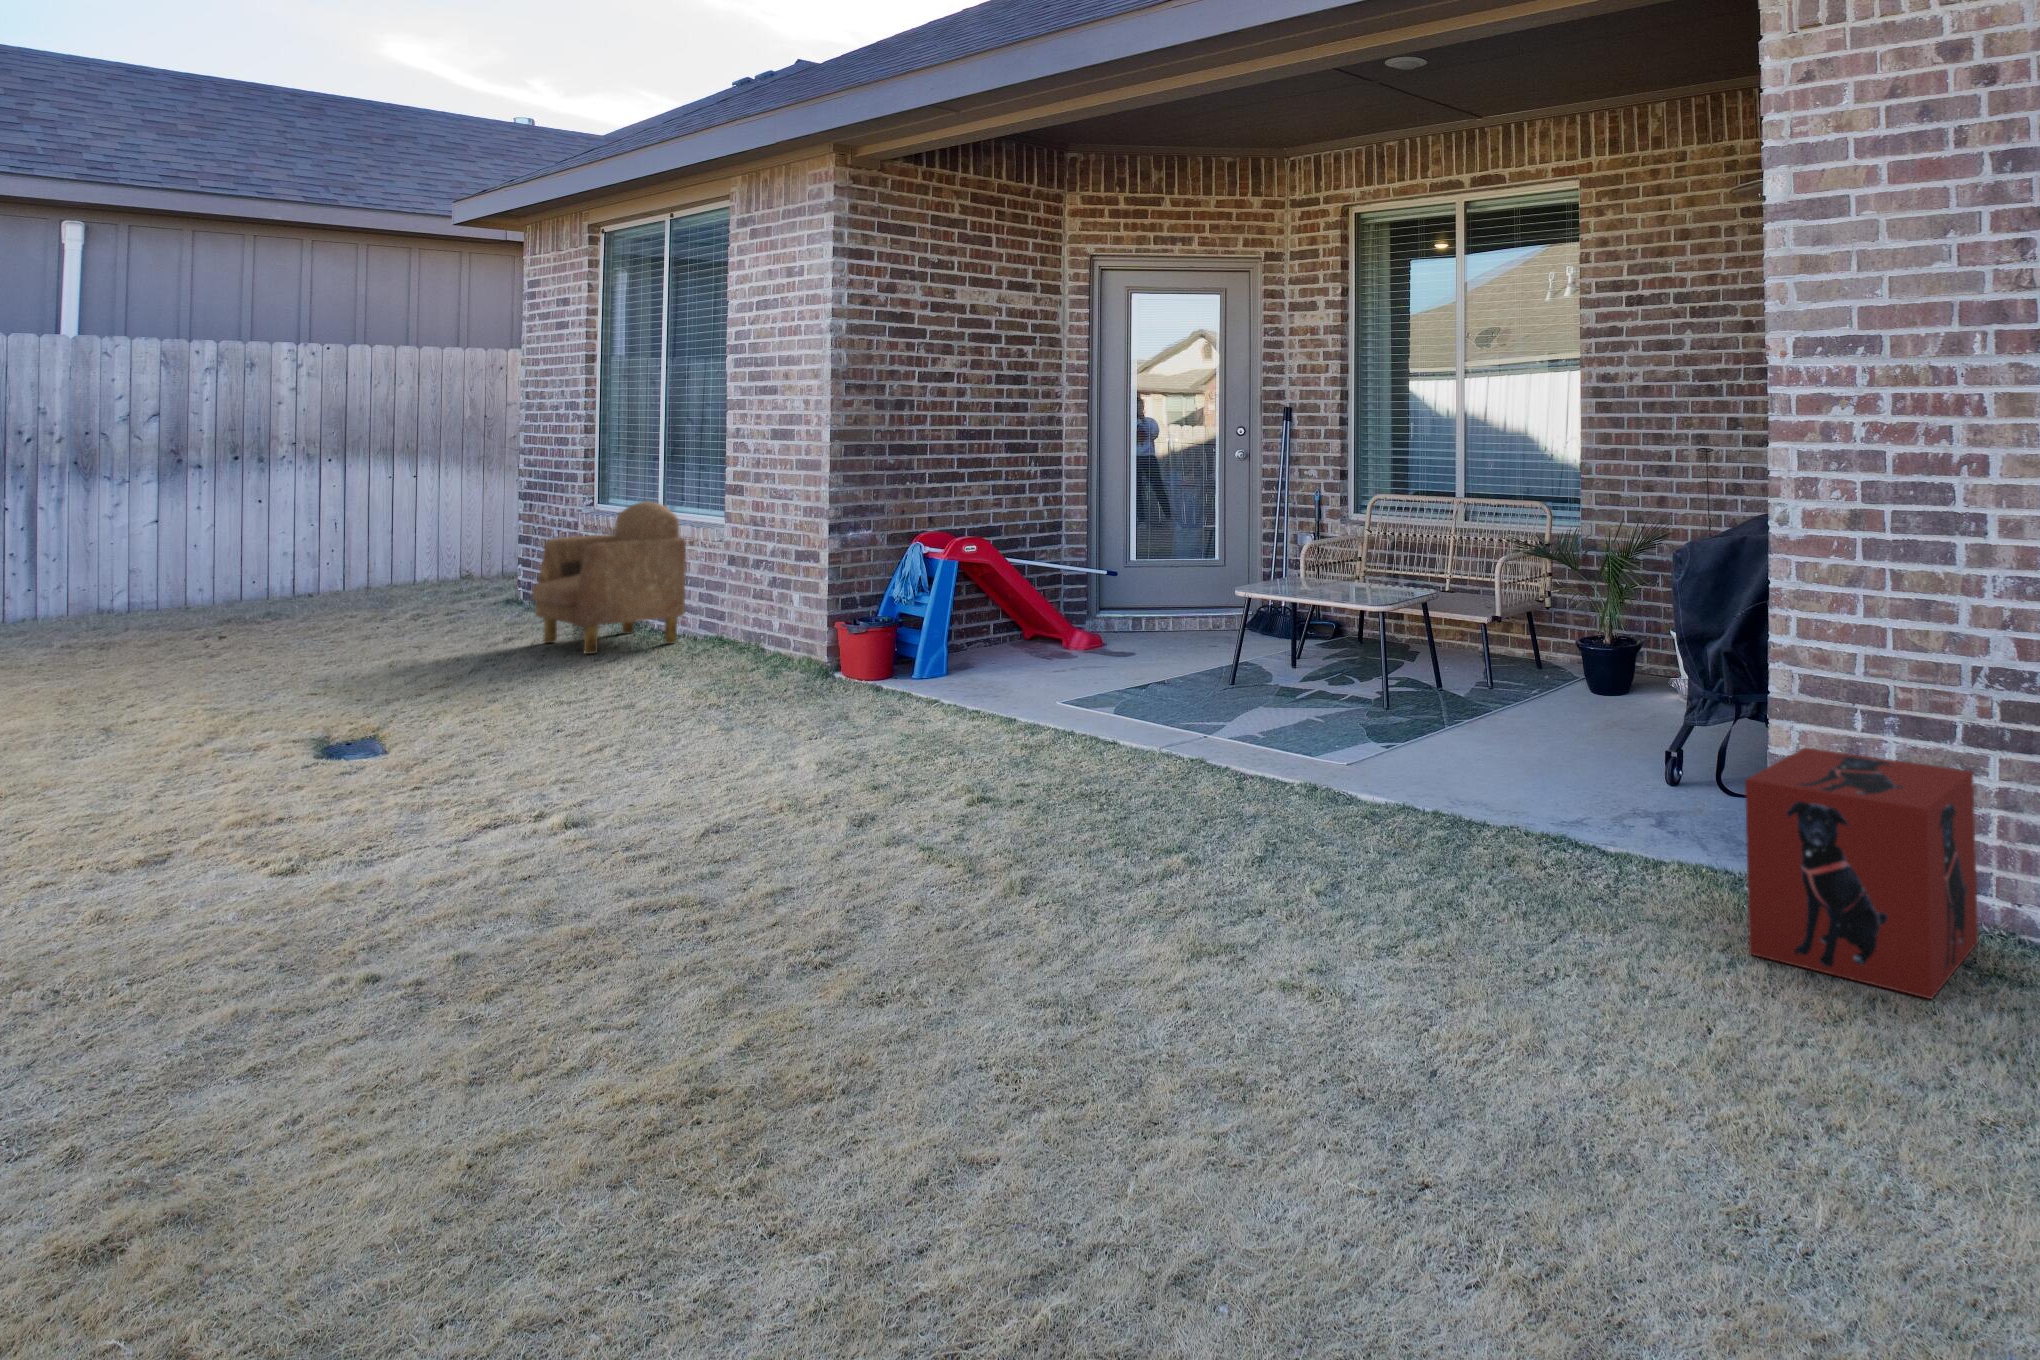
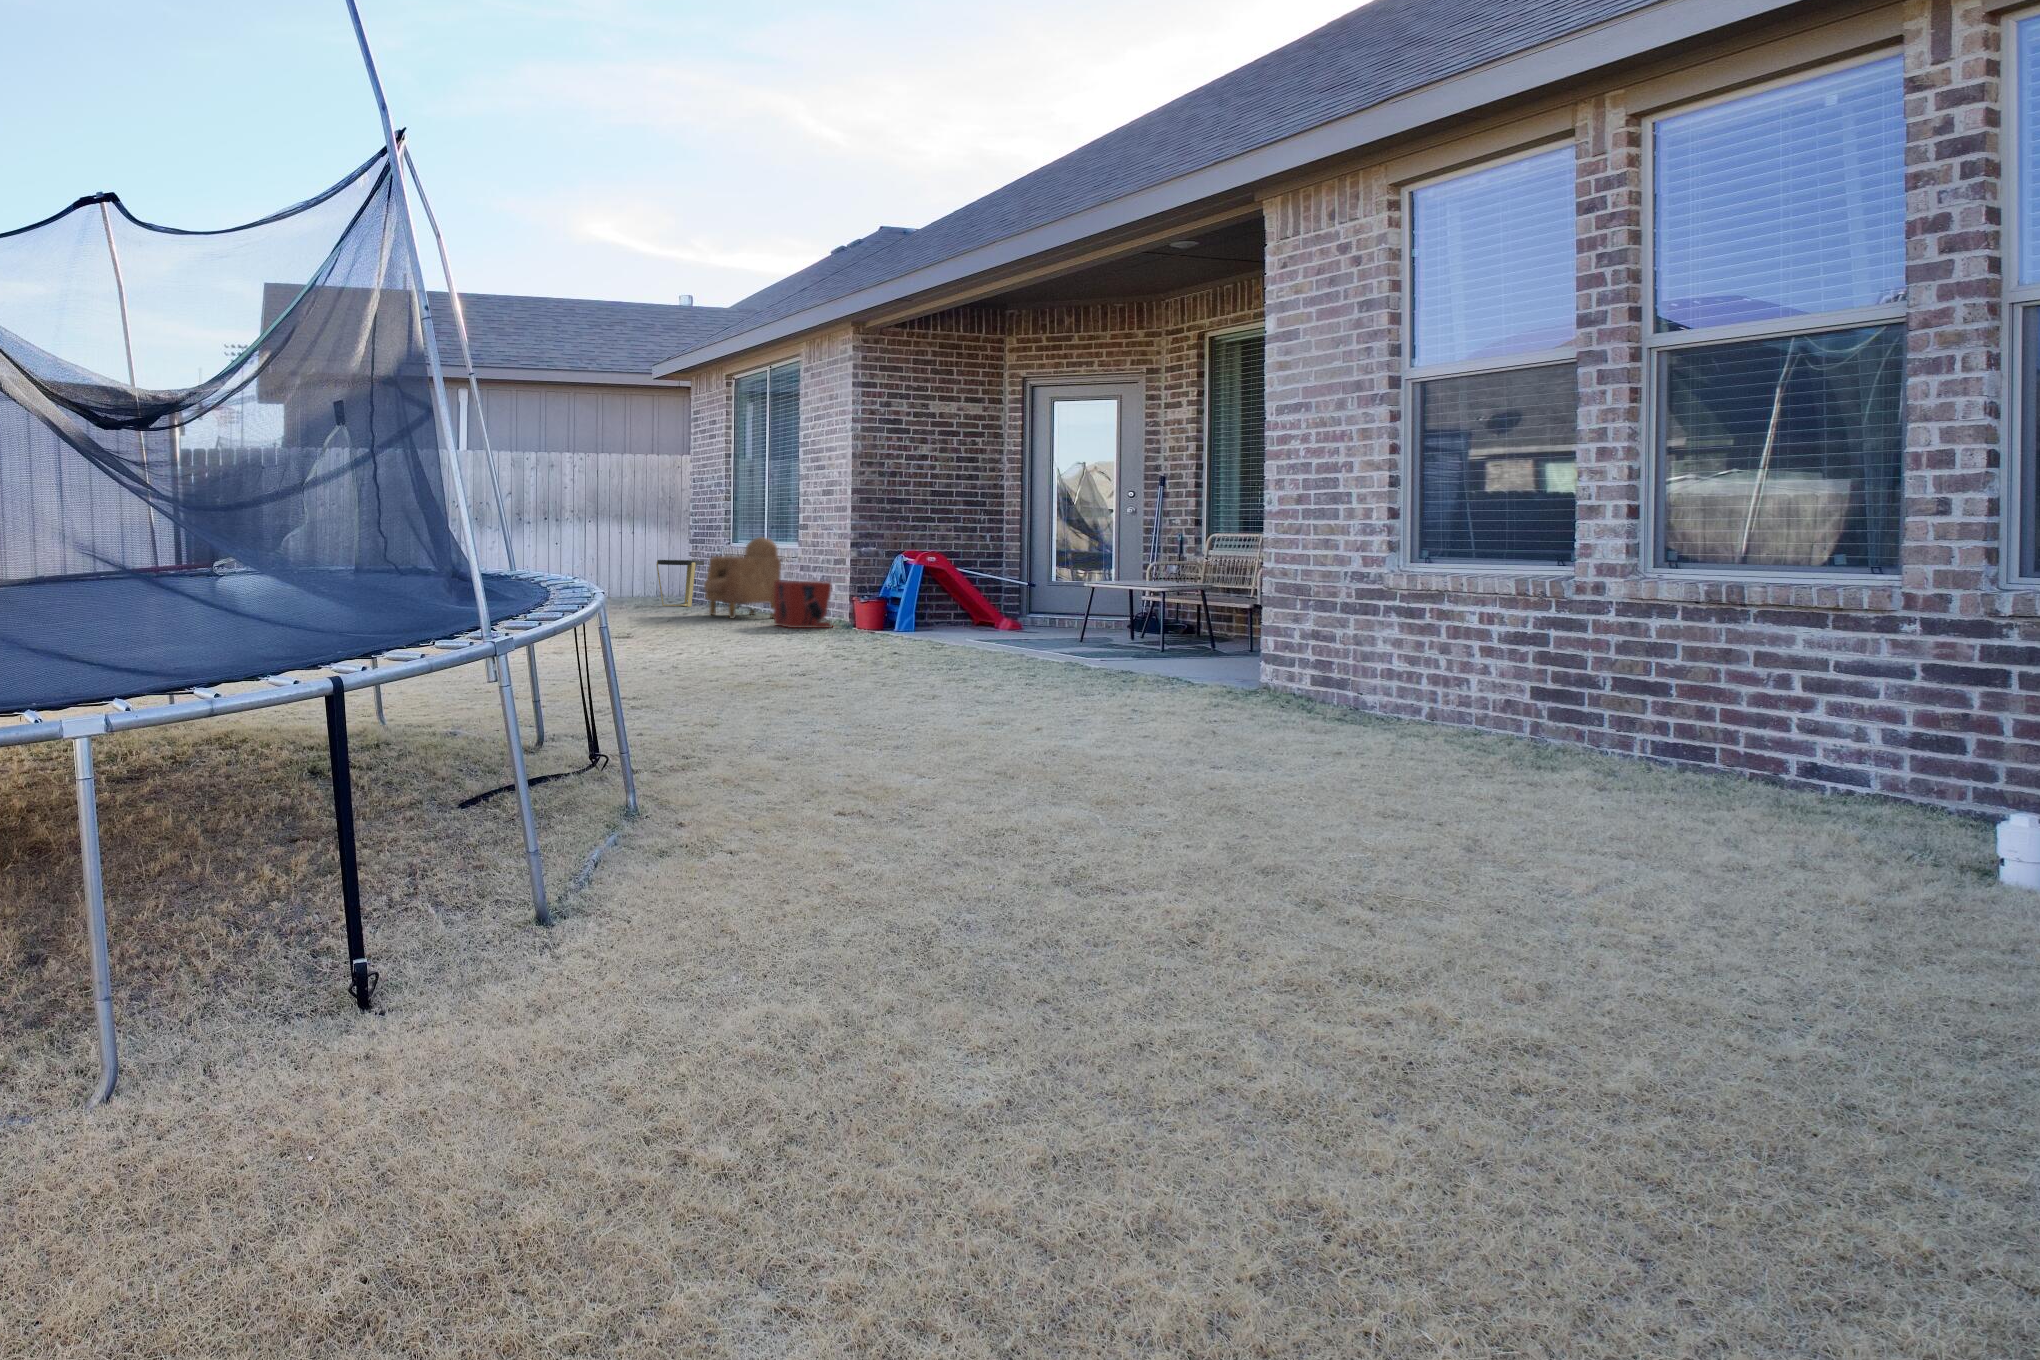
side table: none [436,530,533,615] -> present [656,560,704,607]
storage box: present [1745,748,1978,999] -> present [774,581,832,628]

